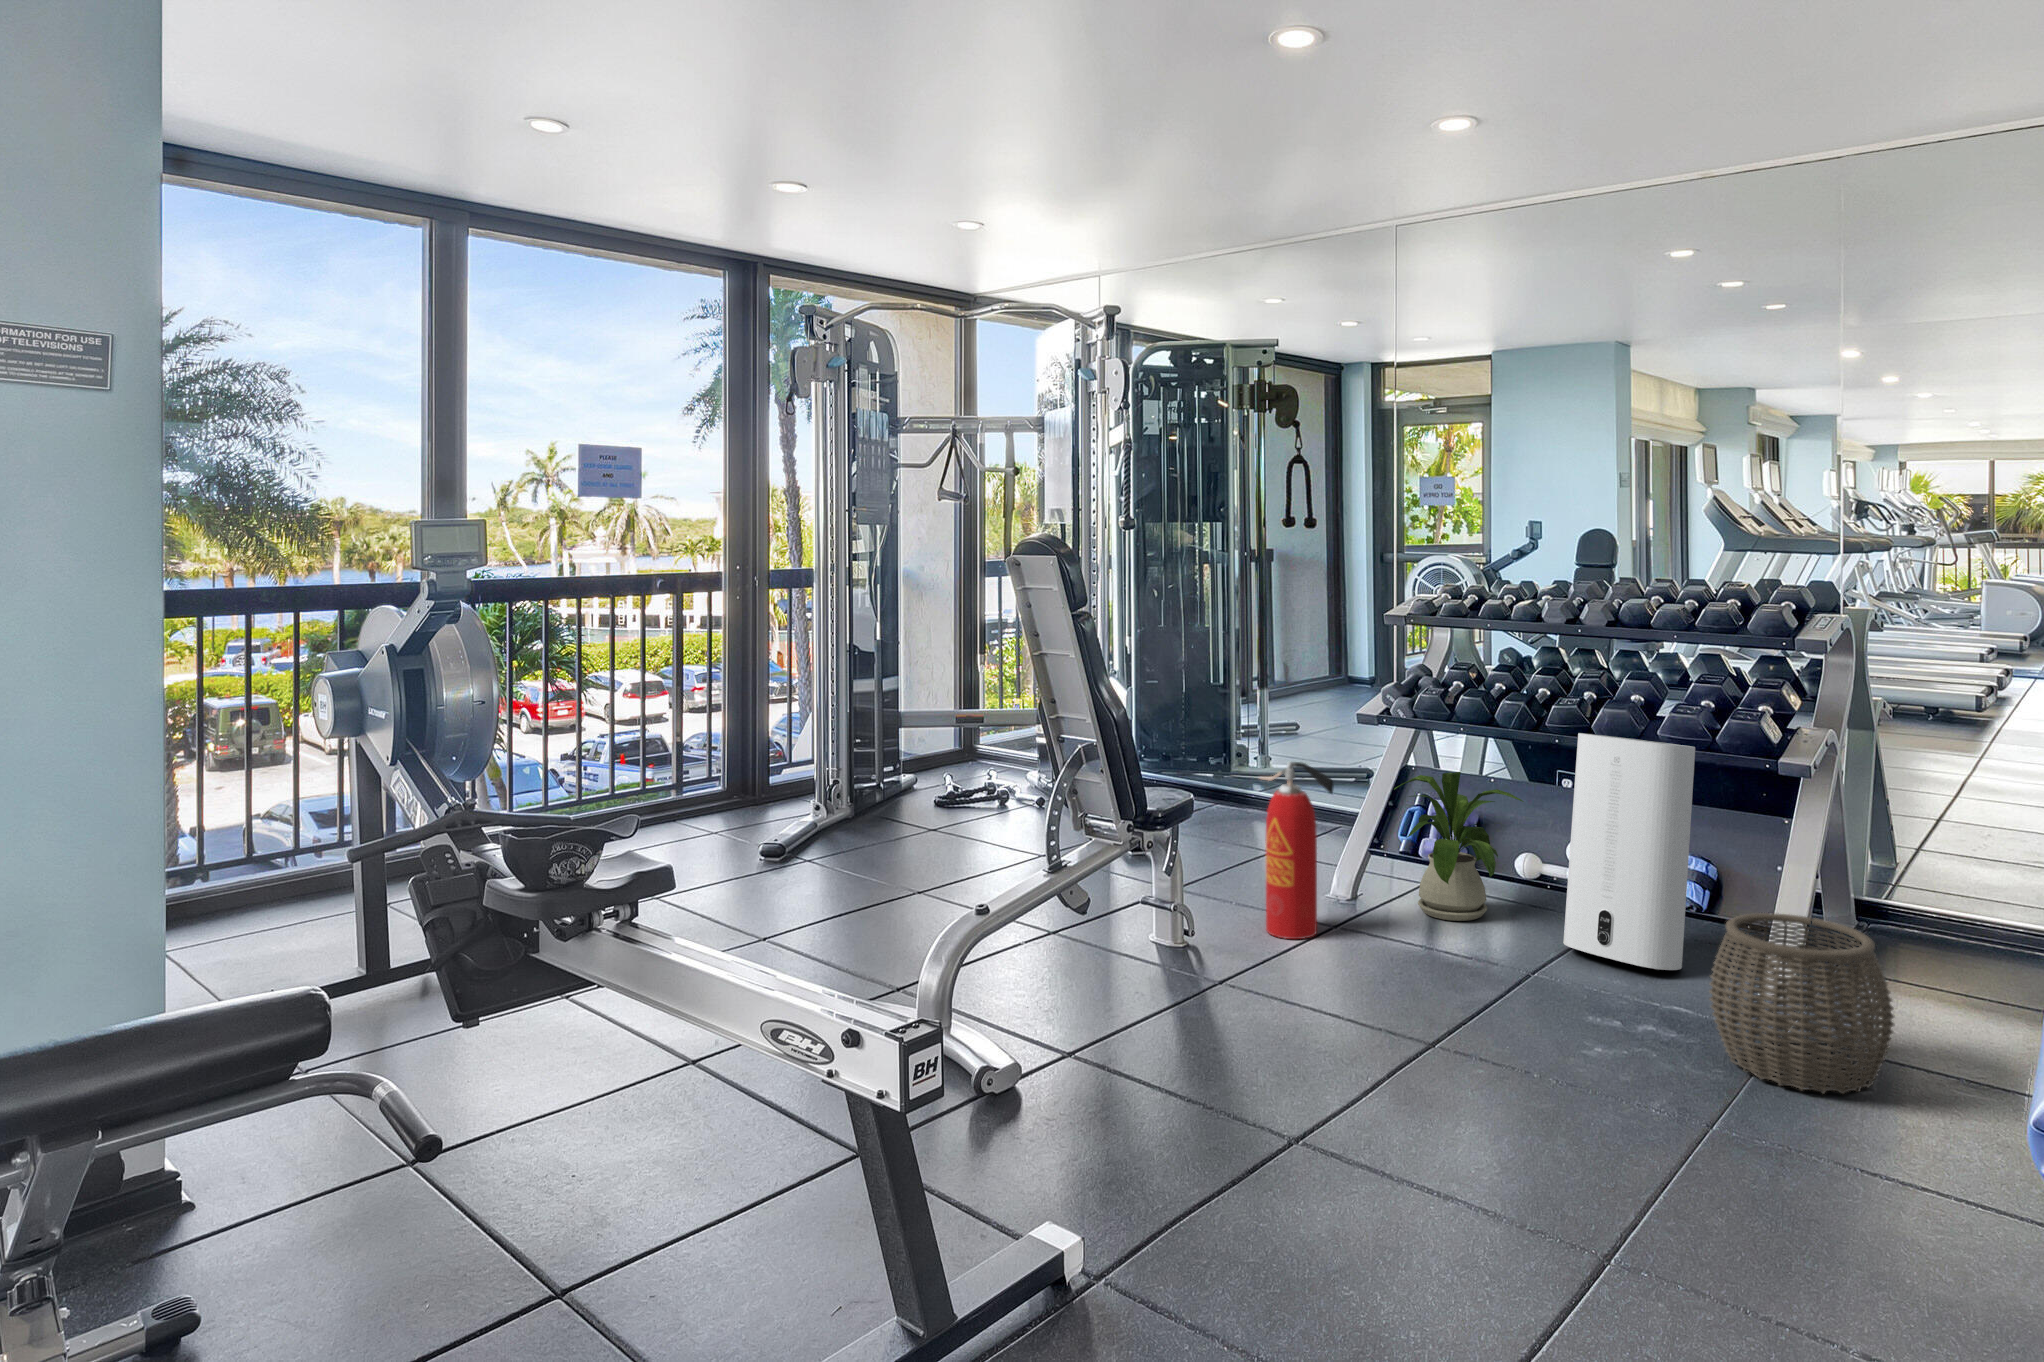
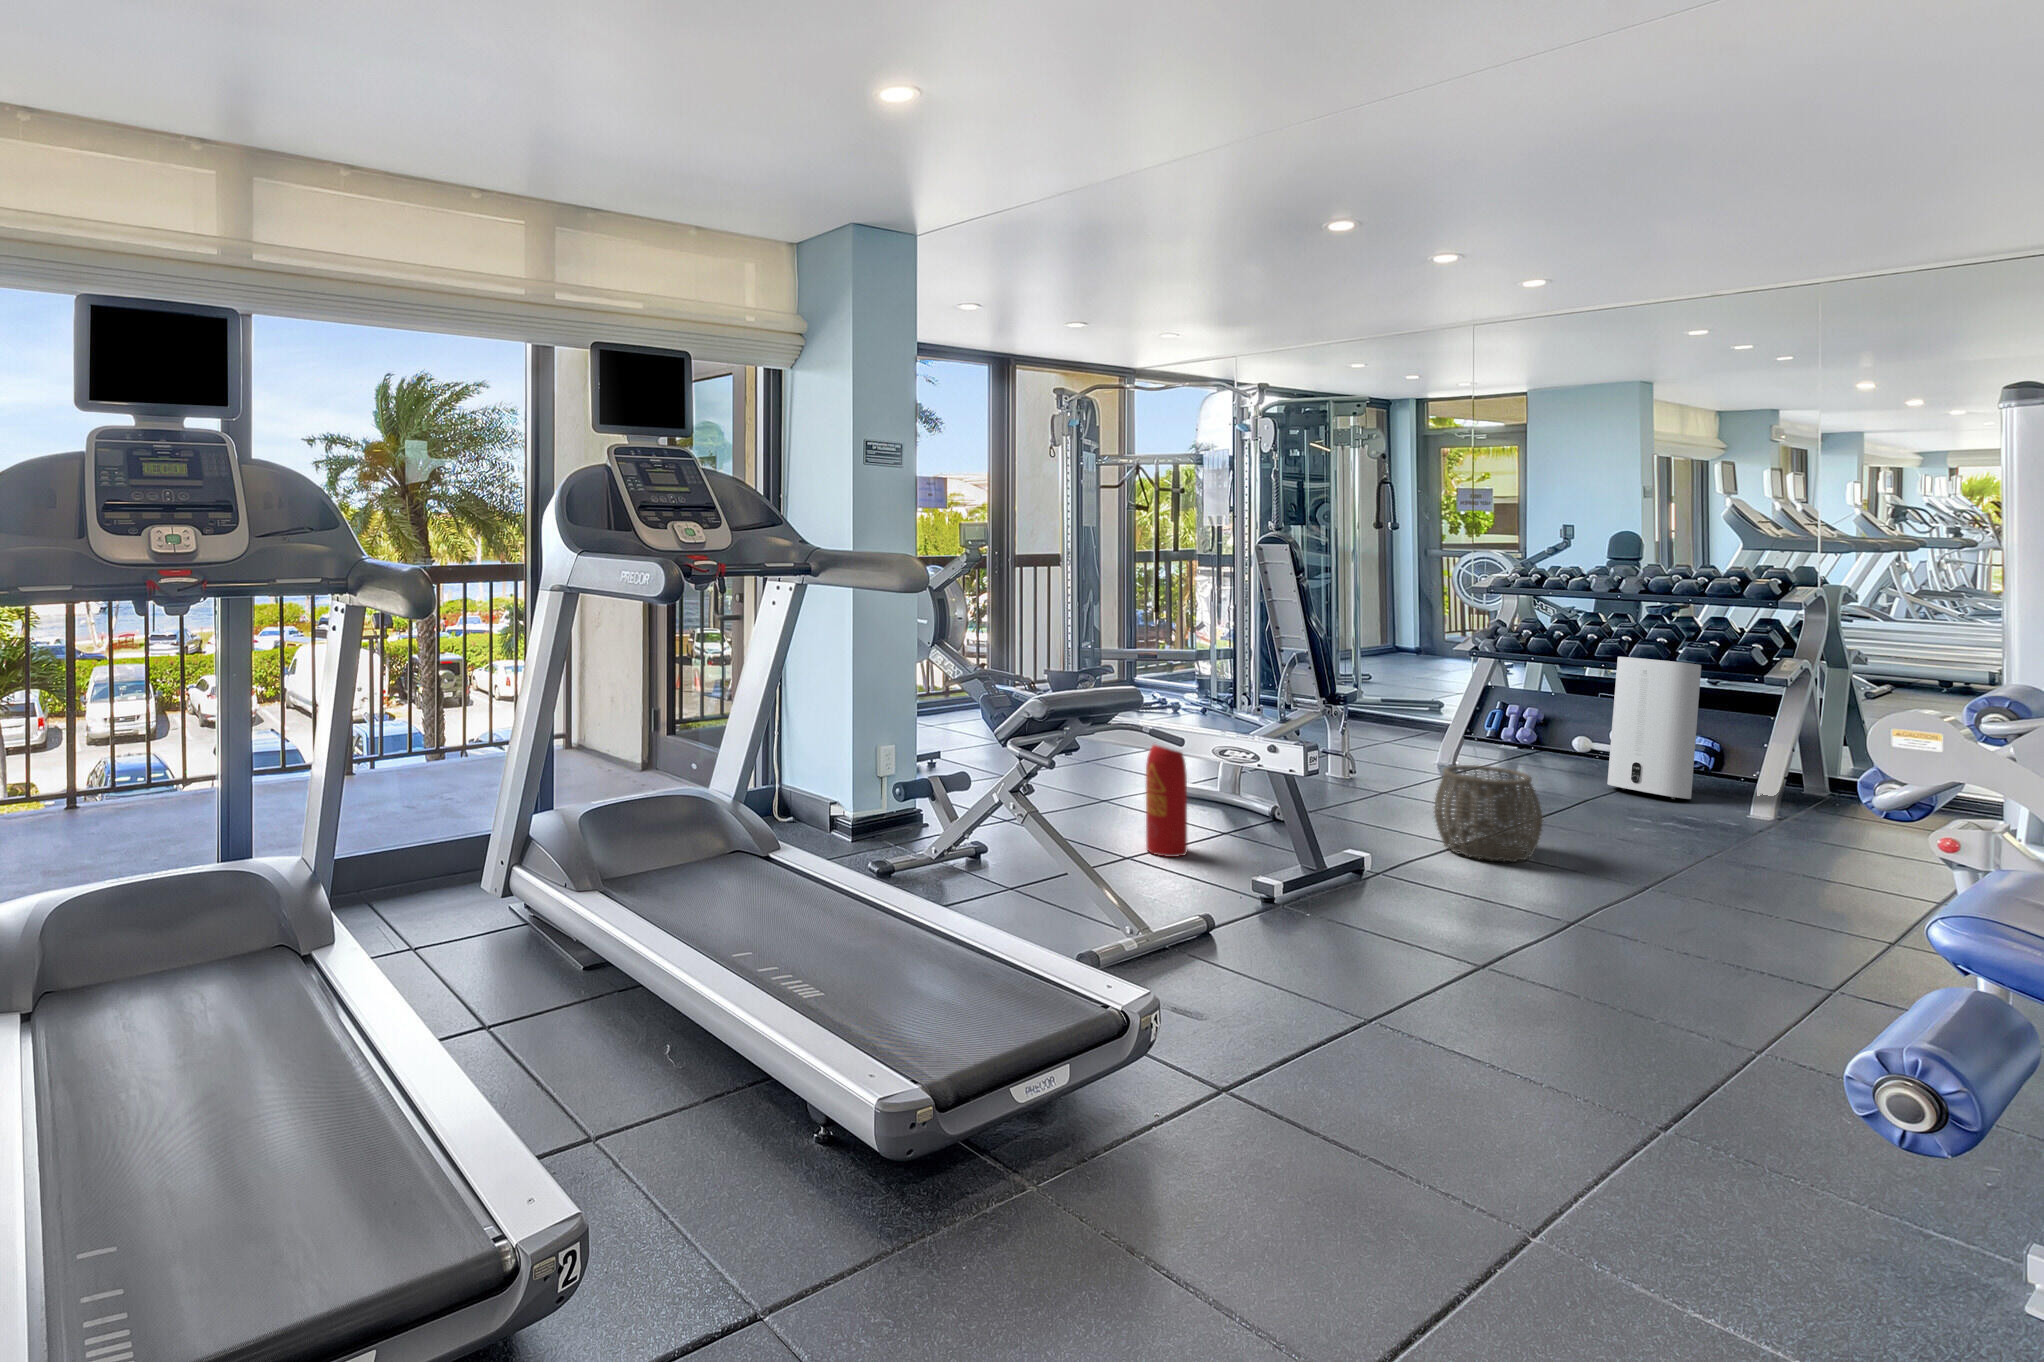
fire extinguisher: present [1260,762,1333,939] -> present [1146,745,1187,857]
house plant: present [1395,772,1523,921] -> none [1484,681,1579,774]
woven basket: present [1709,913,1894,1094] -> present [1434,765,1543,862]

